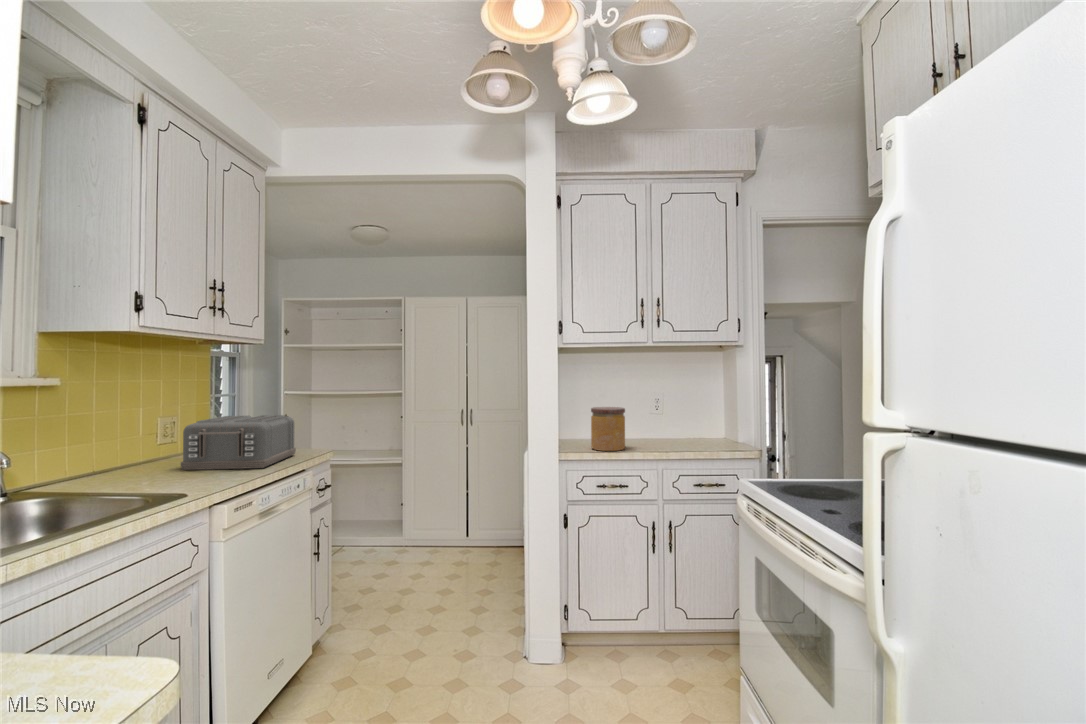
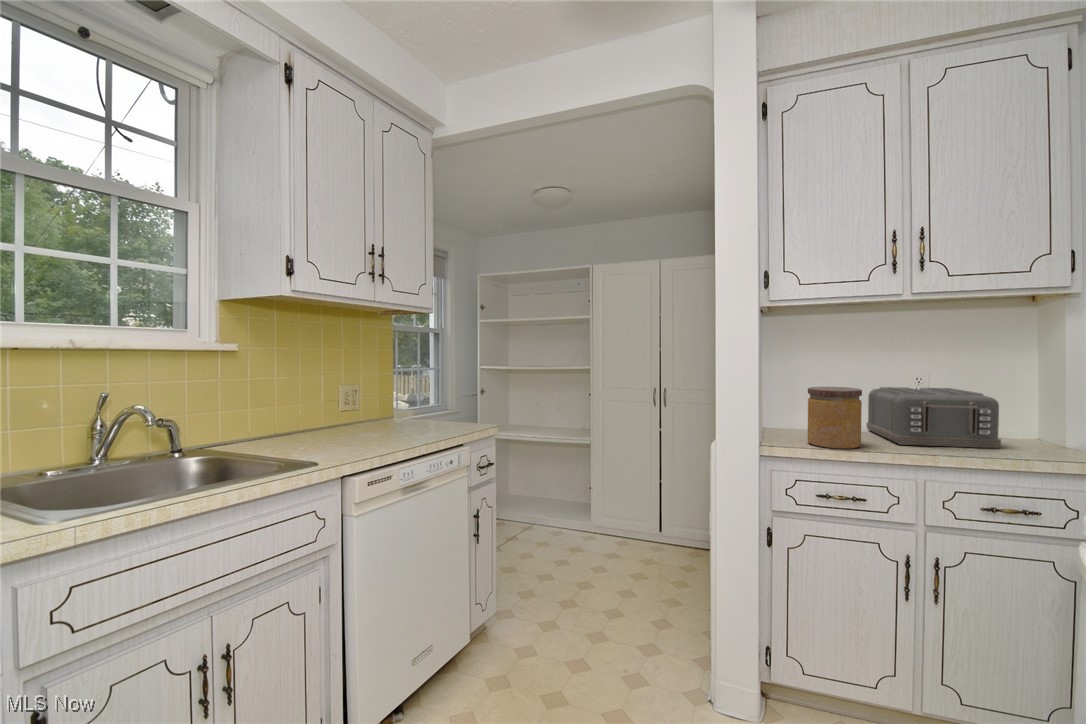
toaster: present [181,415,296,470] -> present [866,387,1001,448]

